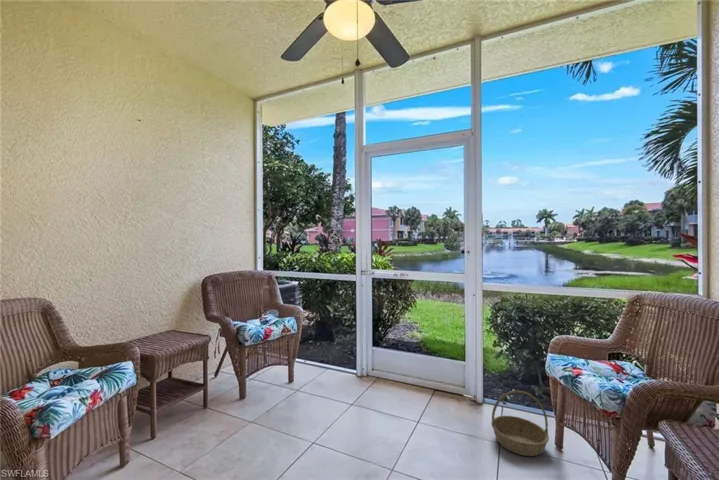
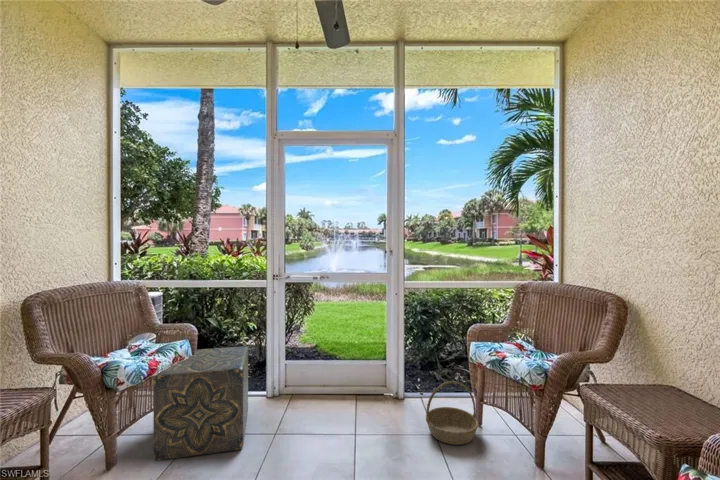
ottoman: none [267,326,342,410] -> present [153,346,248,461]

